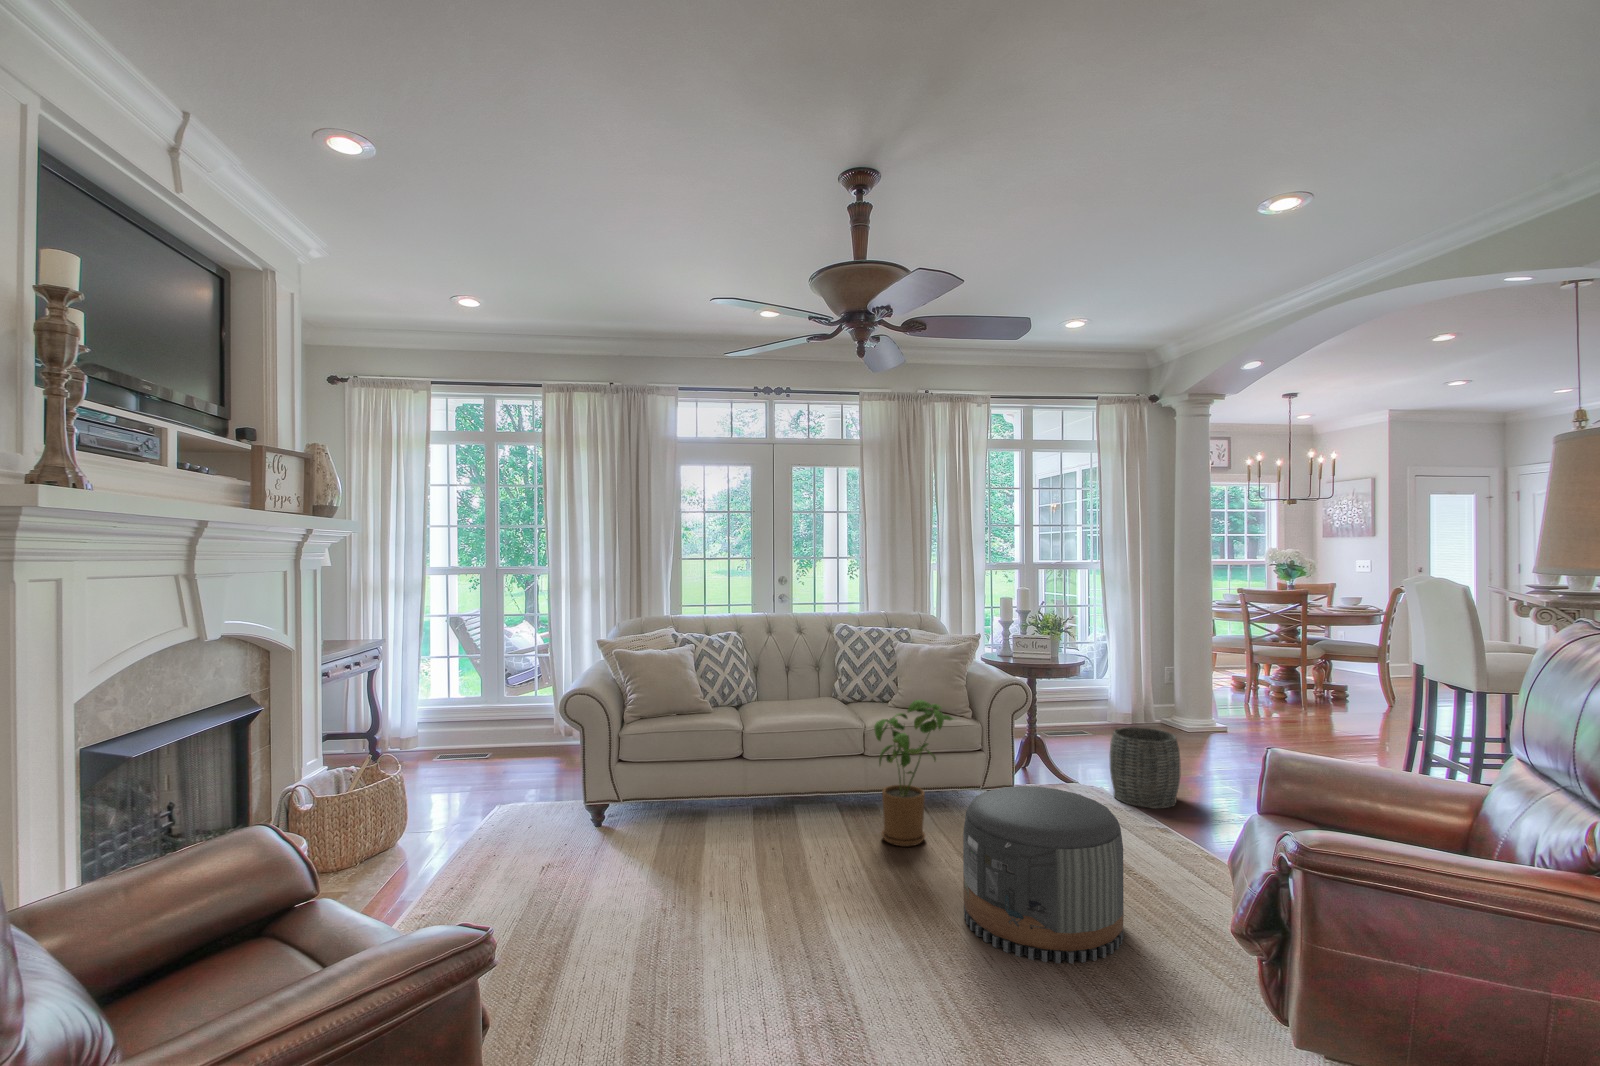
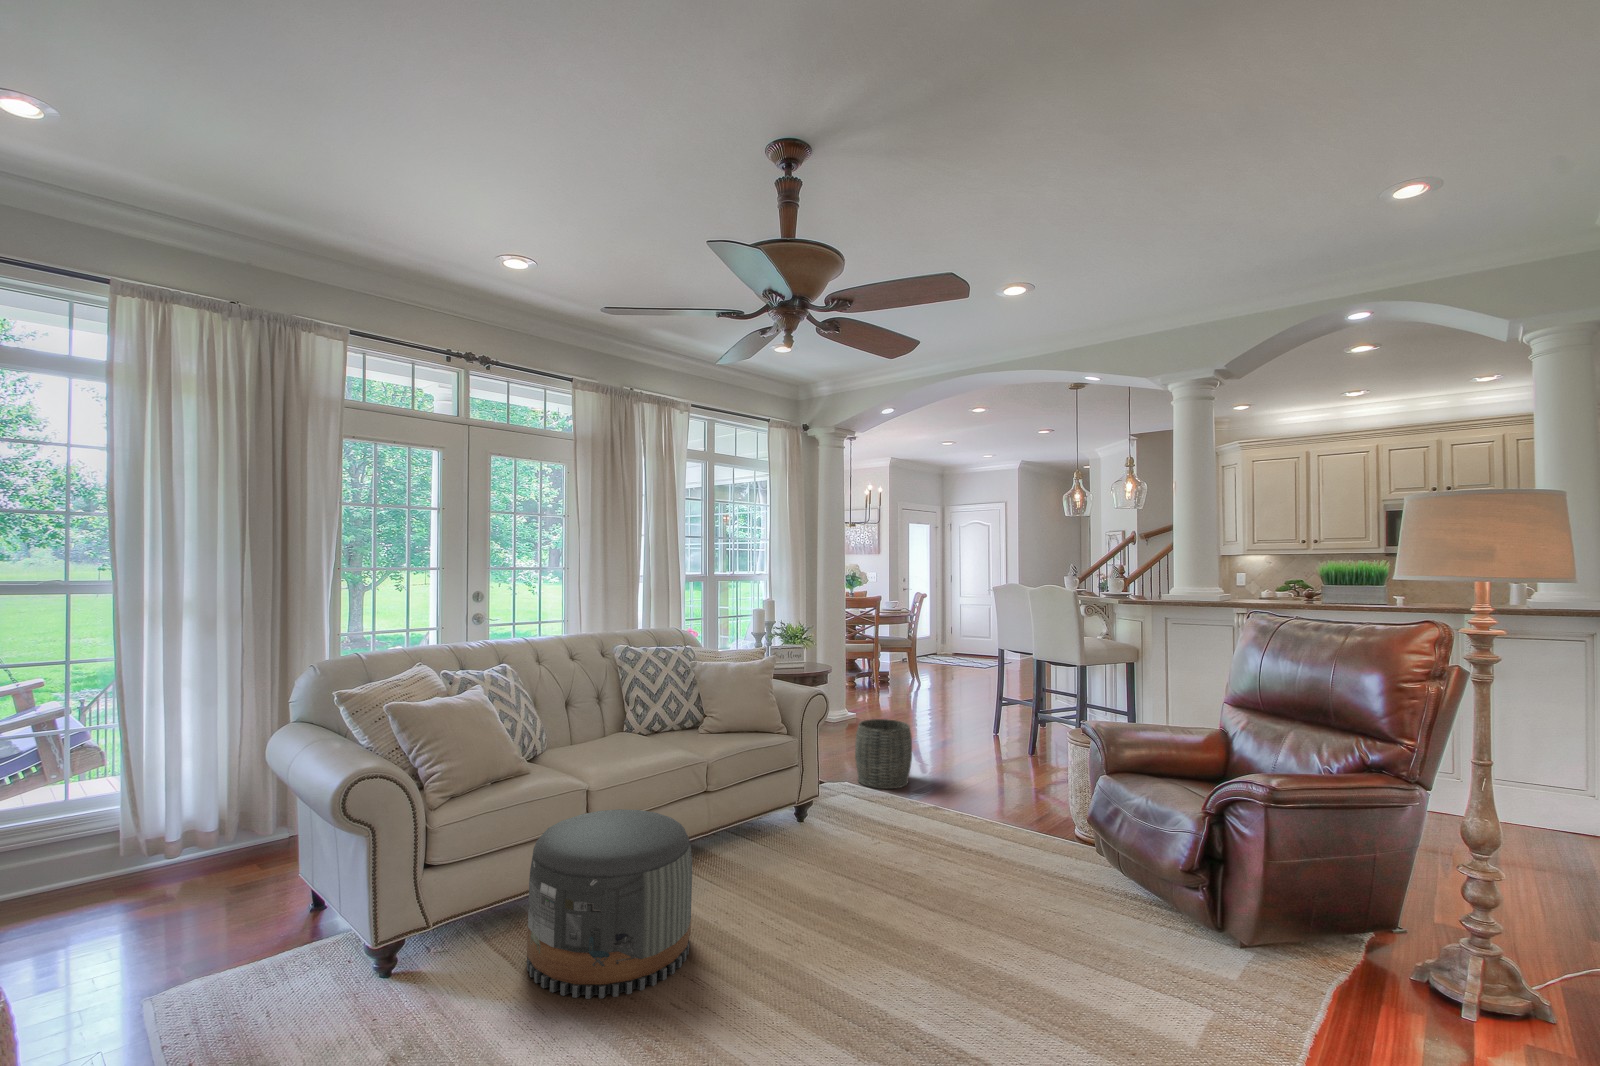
house plant: present [874,700,954,846] -> none [734,720,817,879]
pouf: present [963,786,1124,963] -> present [527,809,692,999]

